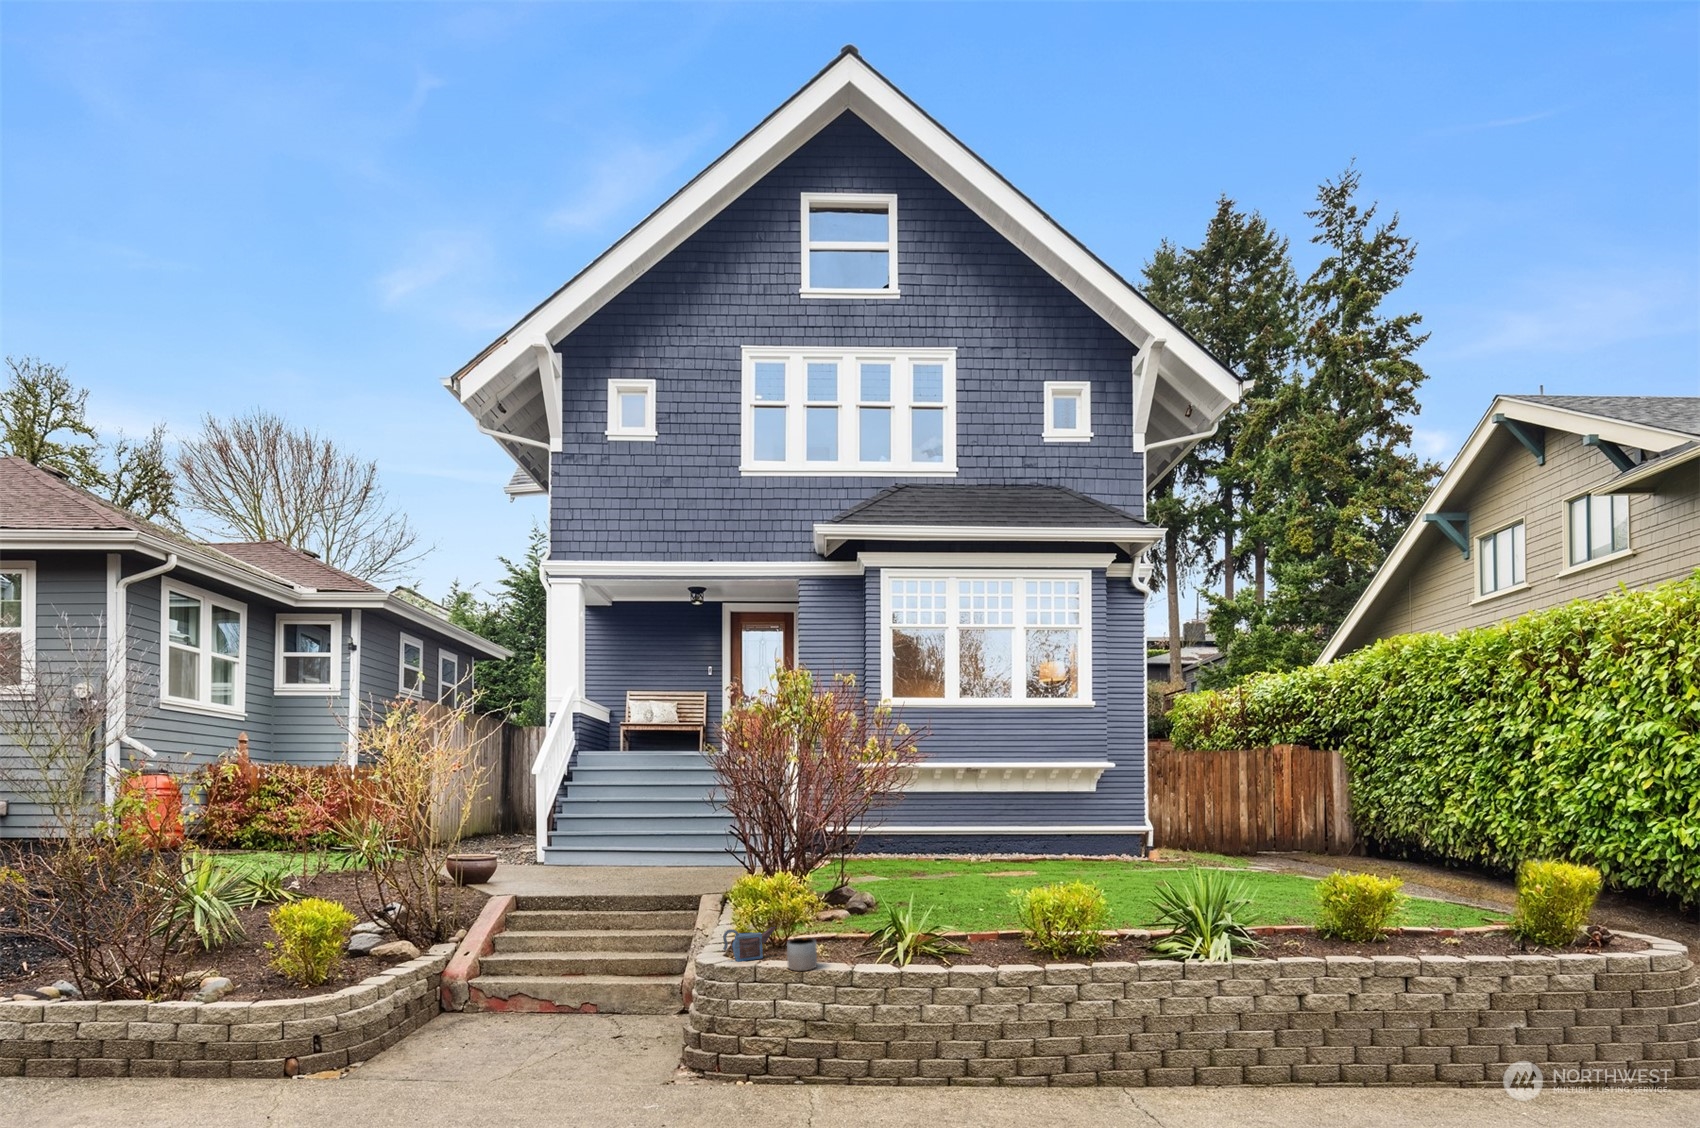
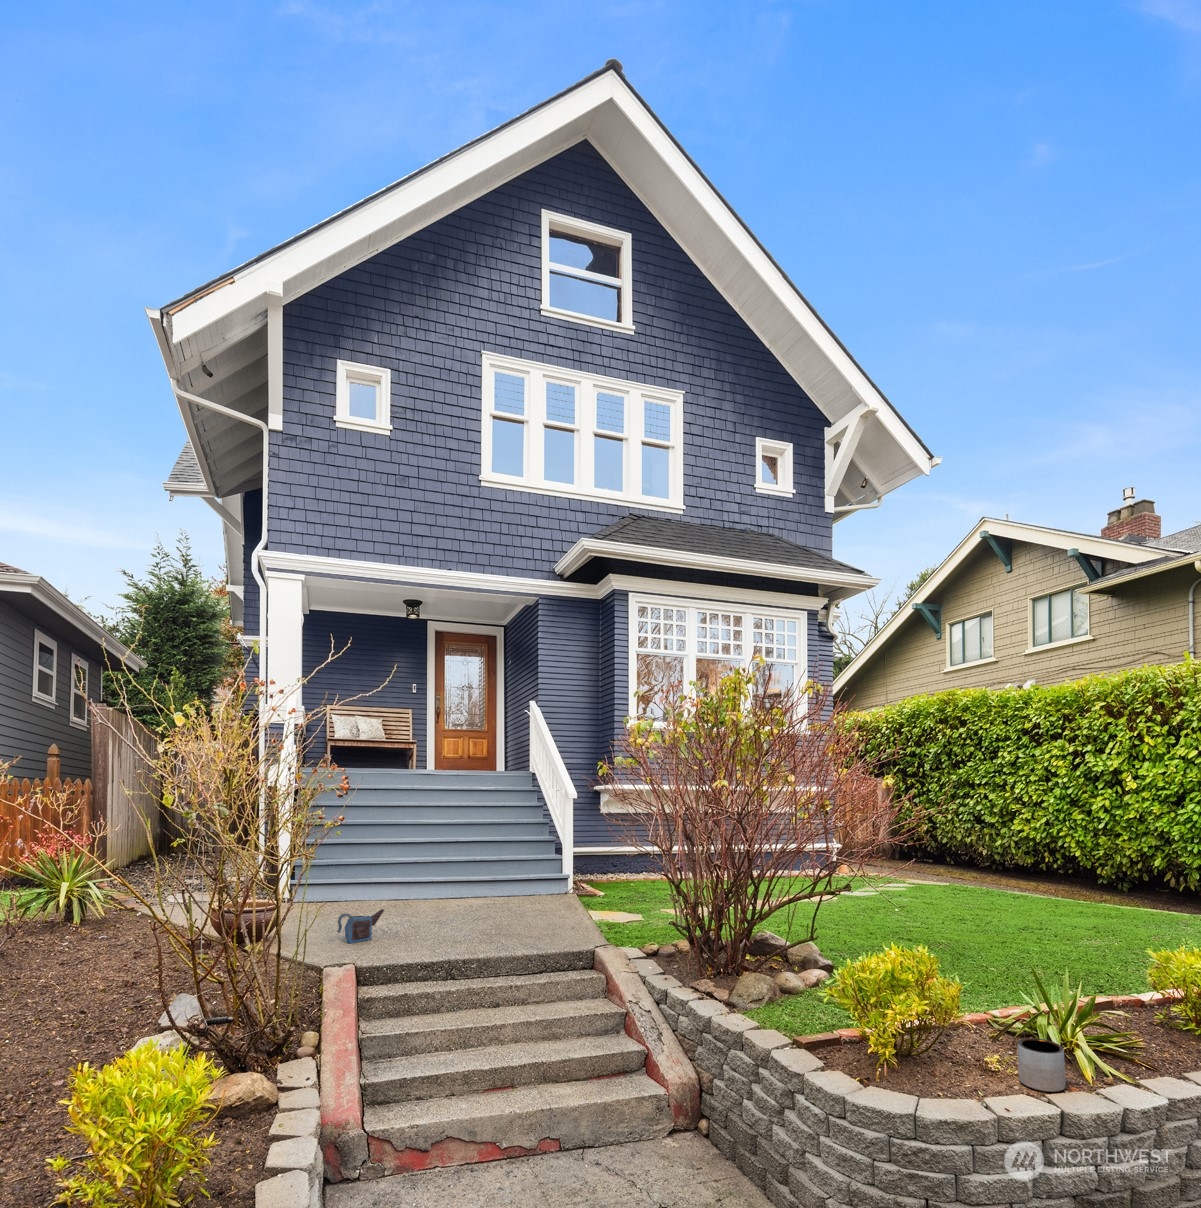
watering can: present [723,926,776,962] -> present [337,909,384,943]

